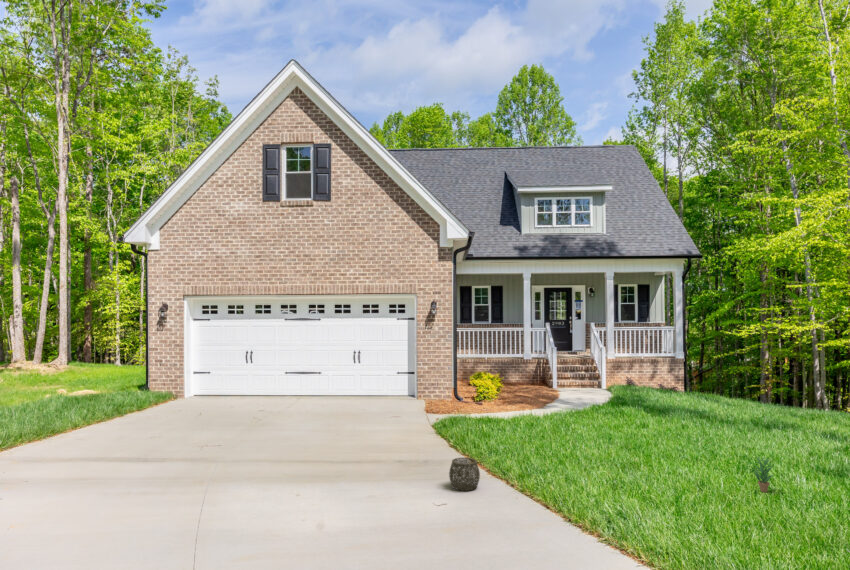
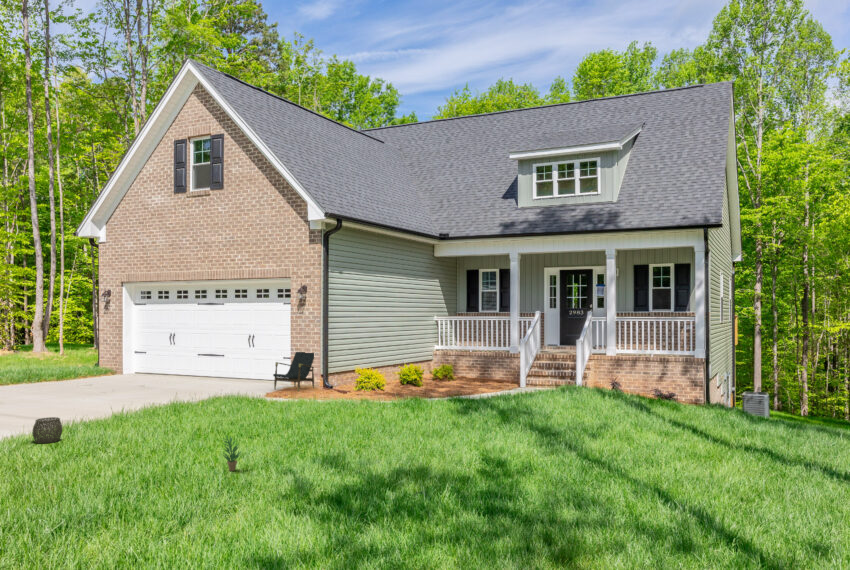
lounge chair: none [418,366,450,406] -> present [273,352,314,391]

